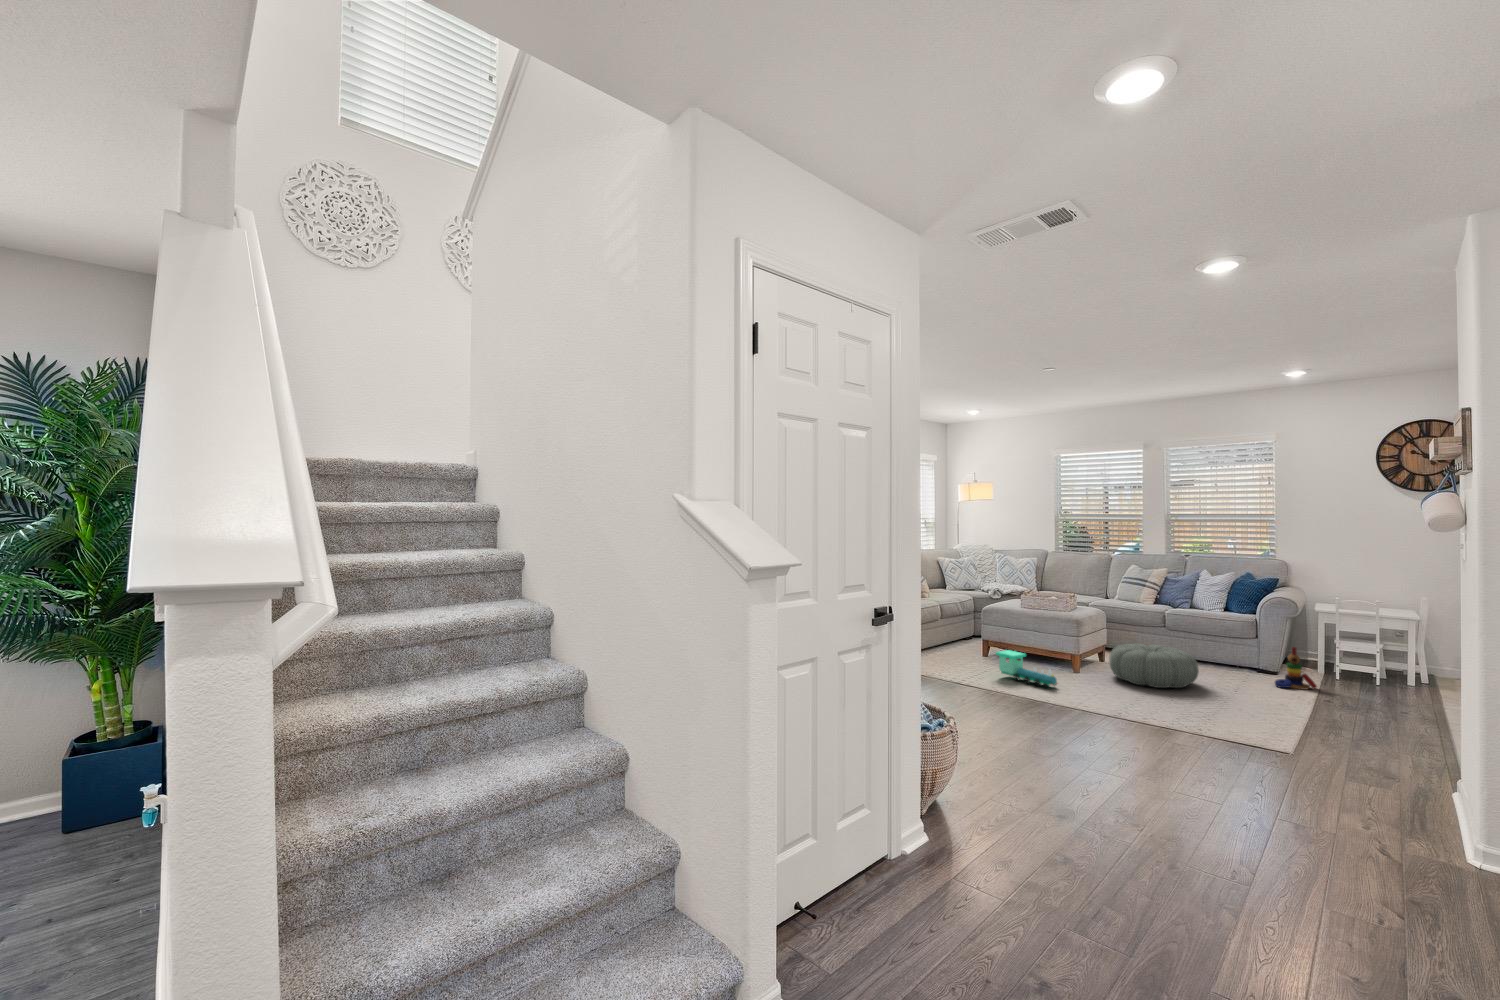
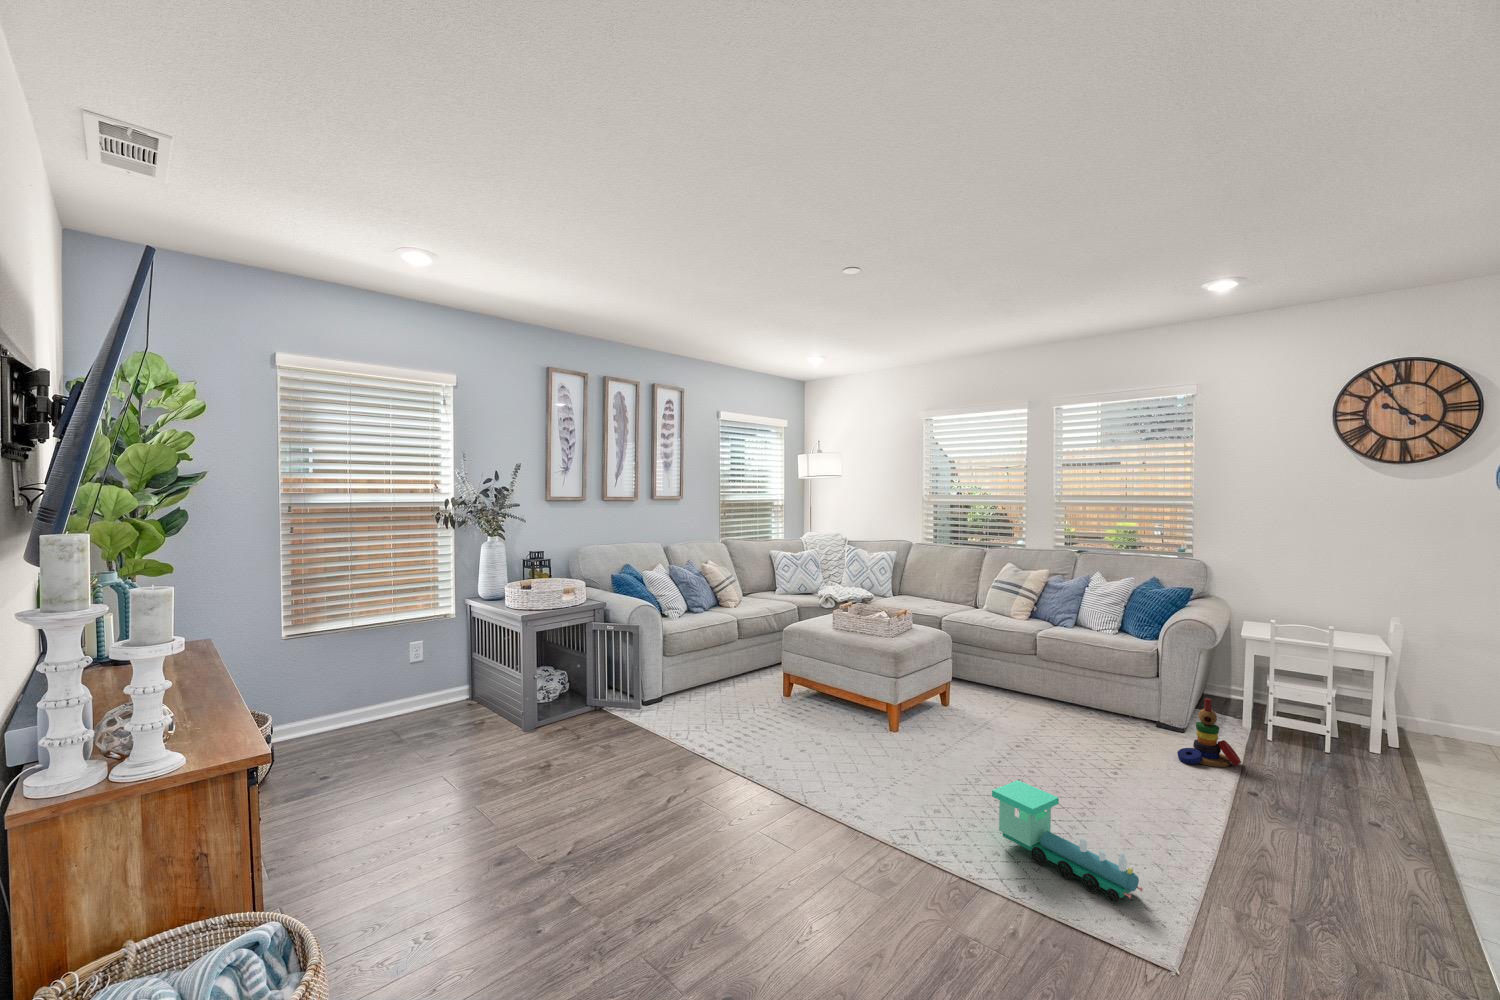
pouf: present [1109,644,1199,688] -> none [935,688,1062,768]
toy train: present [996,650,1058,688] -> present [992,780,1143,902]

